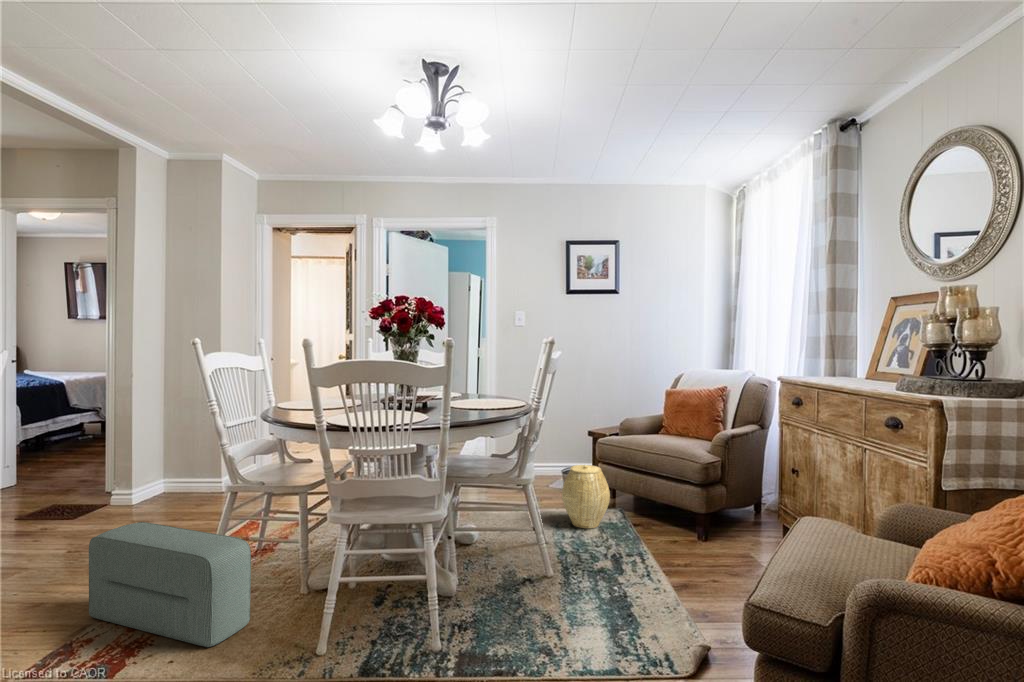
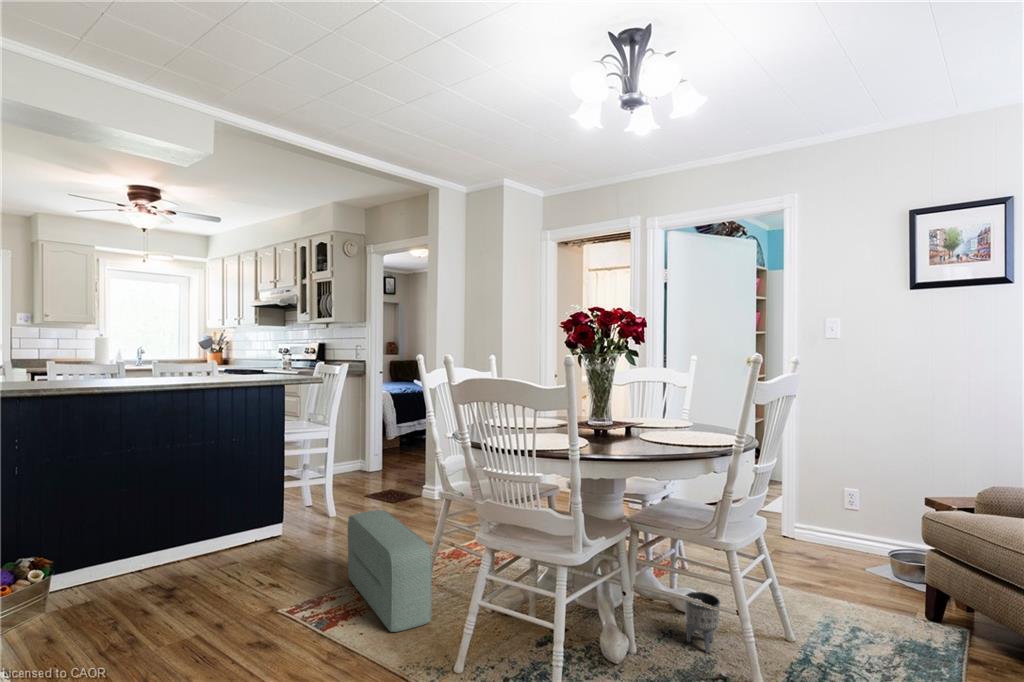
woven basket: present [562,465,610,528] -> none [841,543,924,642]
planter: none [484,522,510,567] -> present [685,592,720,653]

